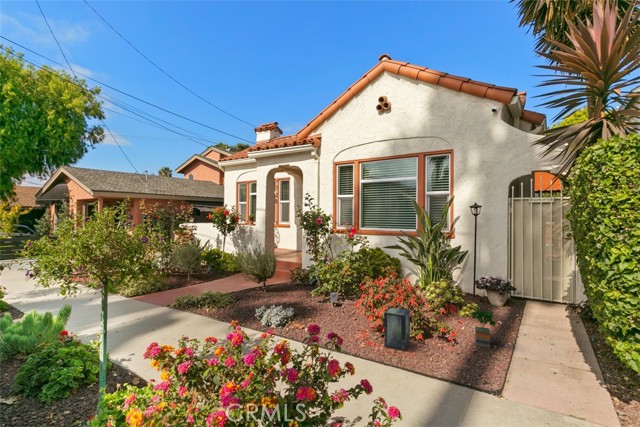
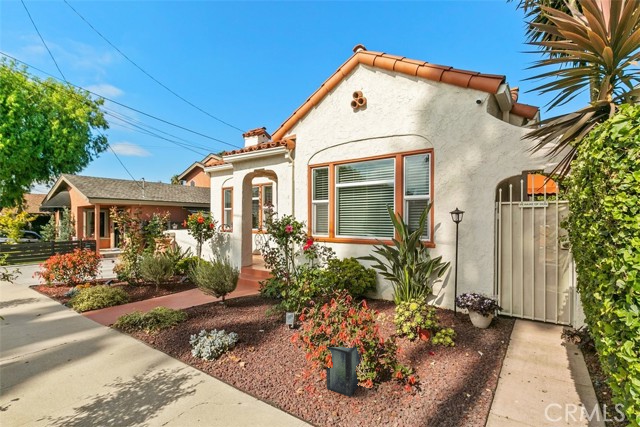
potted tree: present [471,310,496,348] -> none [436,342,468,393]

